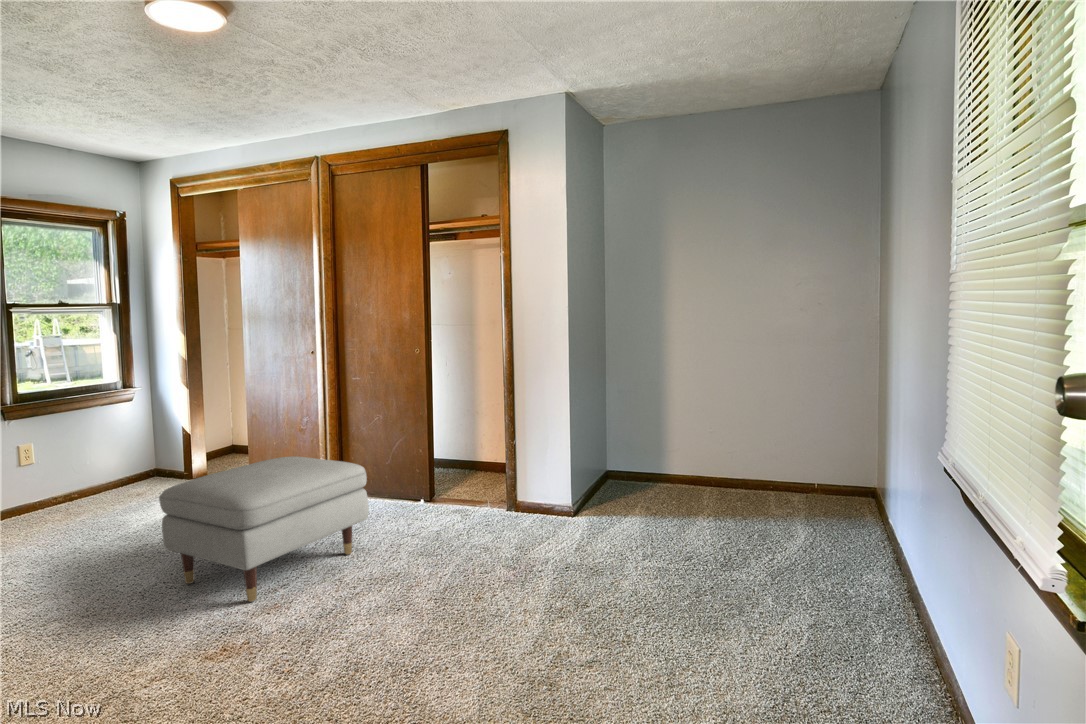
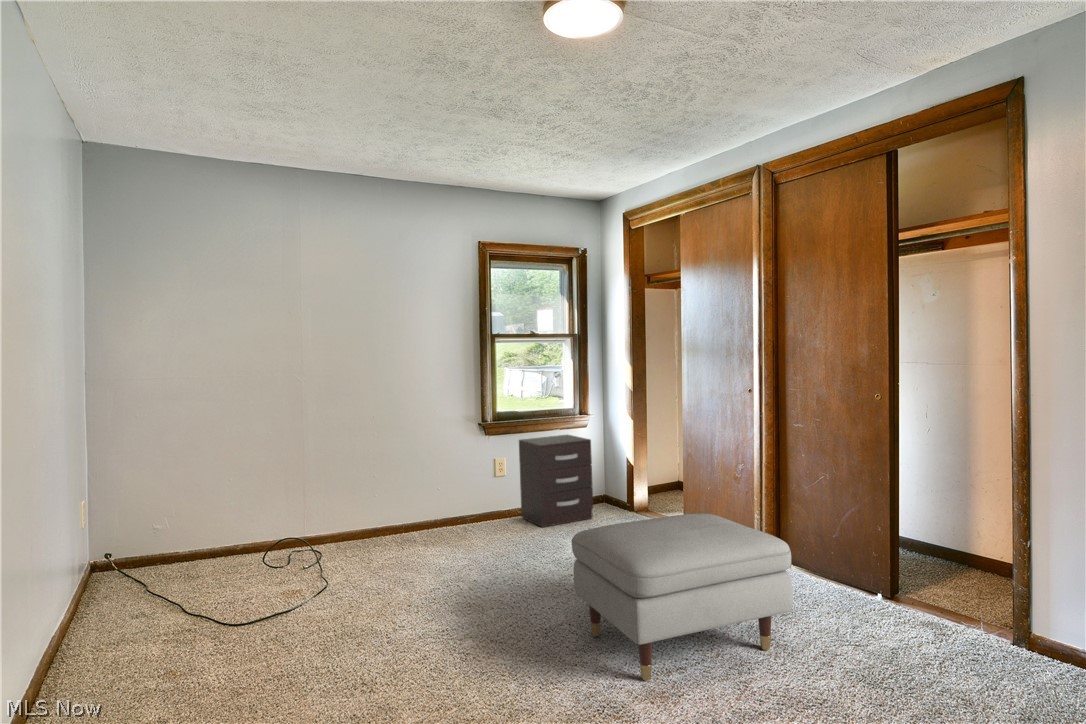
dresser: none [48,409,149,509] -> present [519,435,593,527]

